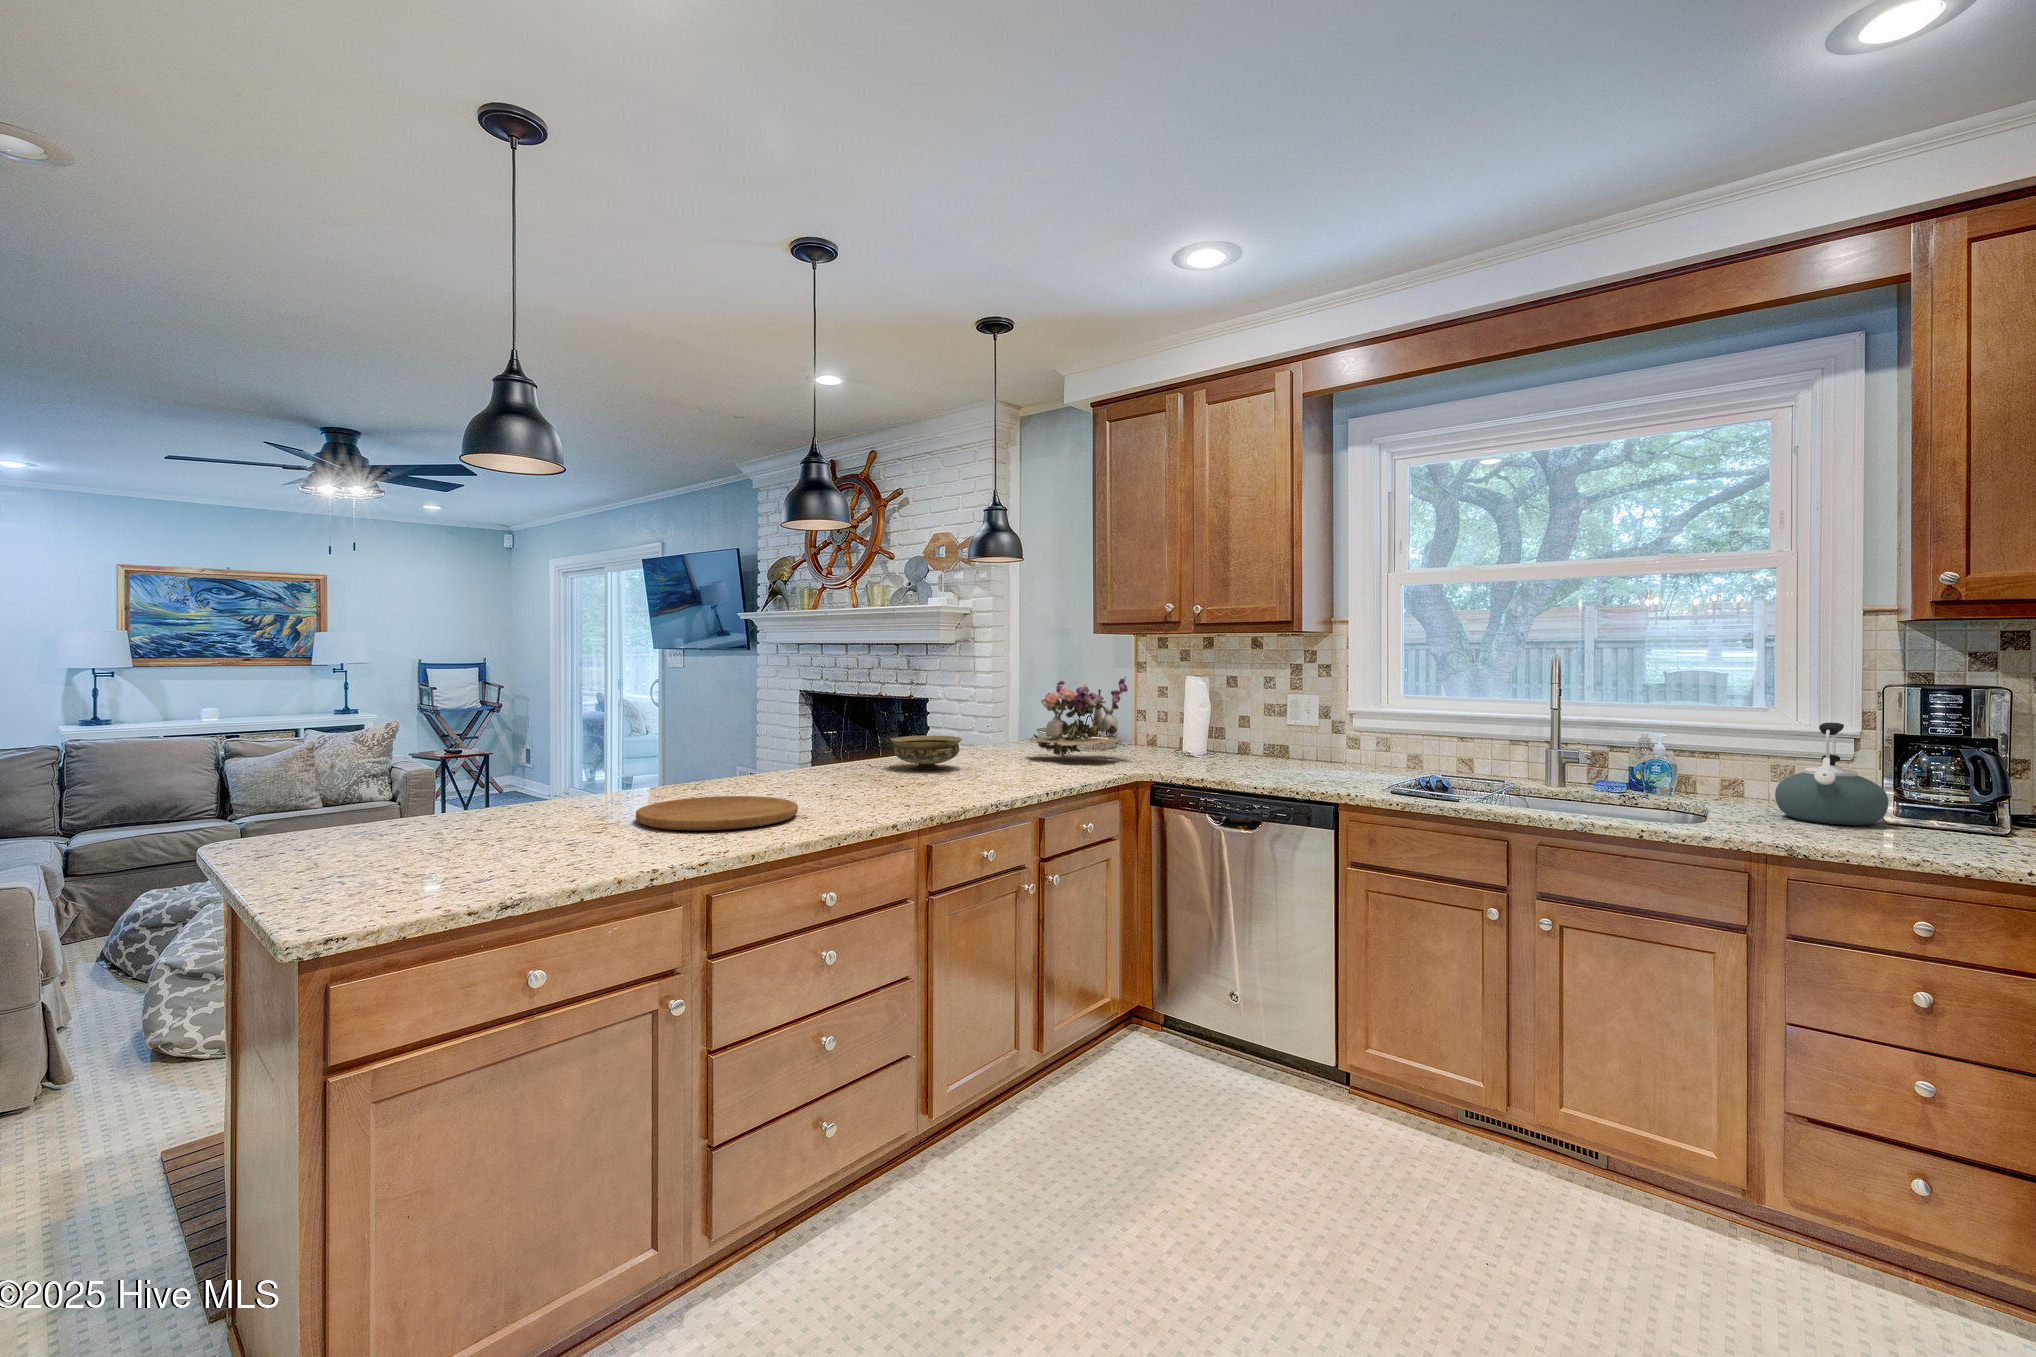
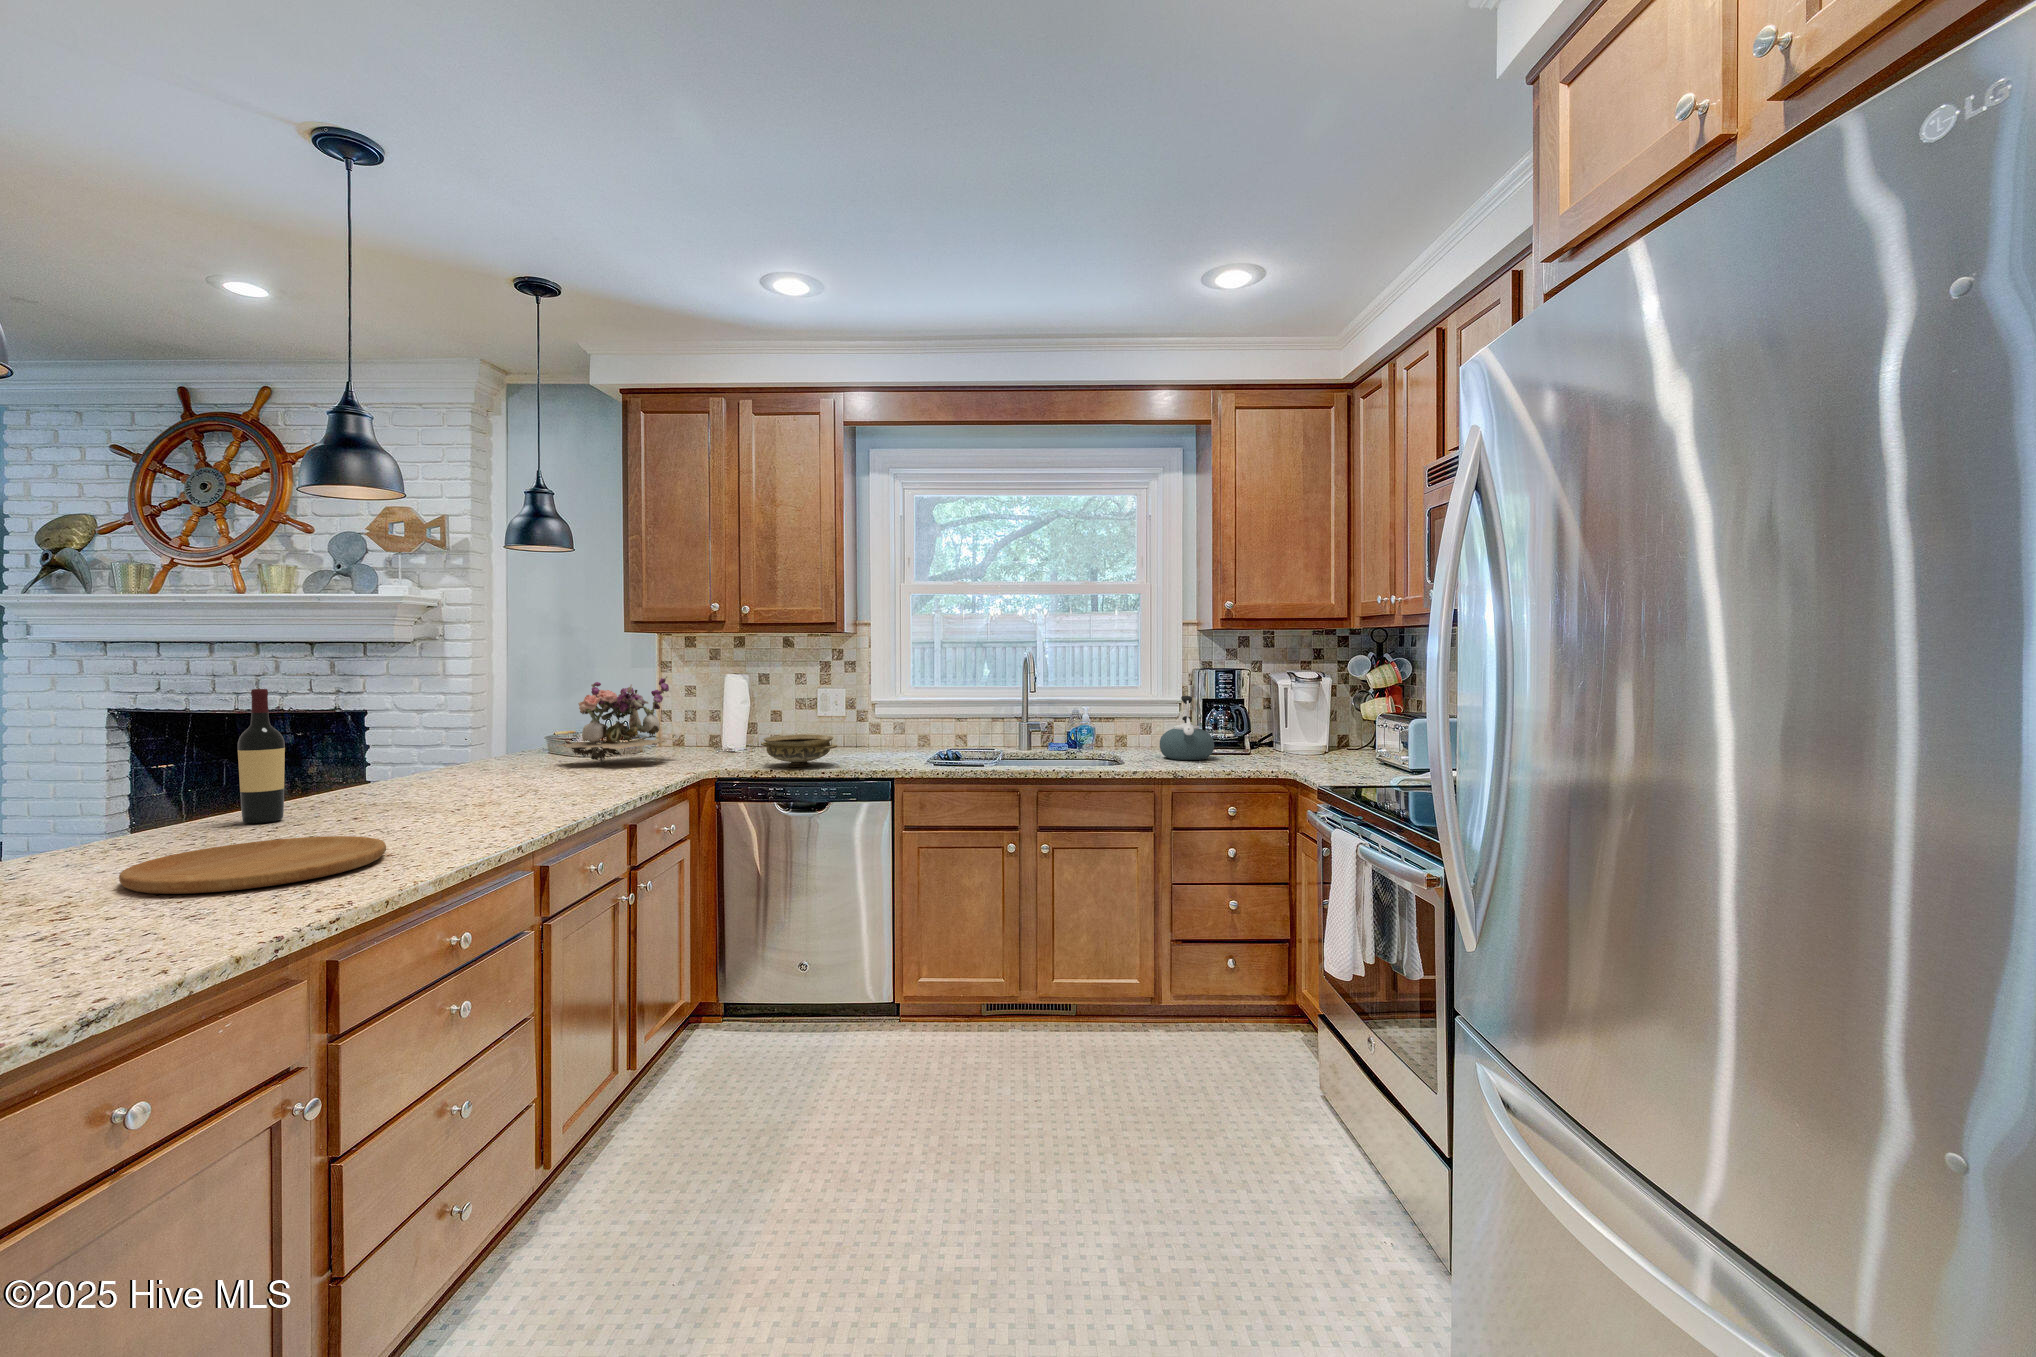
wine bottle: none [762,679,790,783] -> present [238,689,285,824]
ceramic bowl: present [890,736,962,769] -> present [761,734,837,767]

